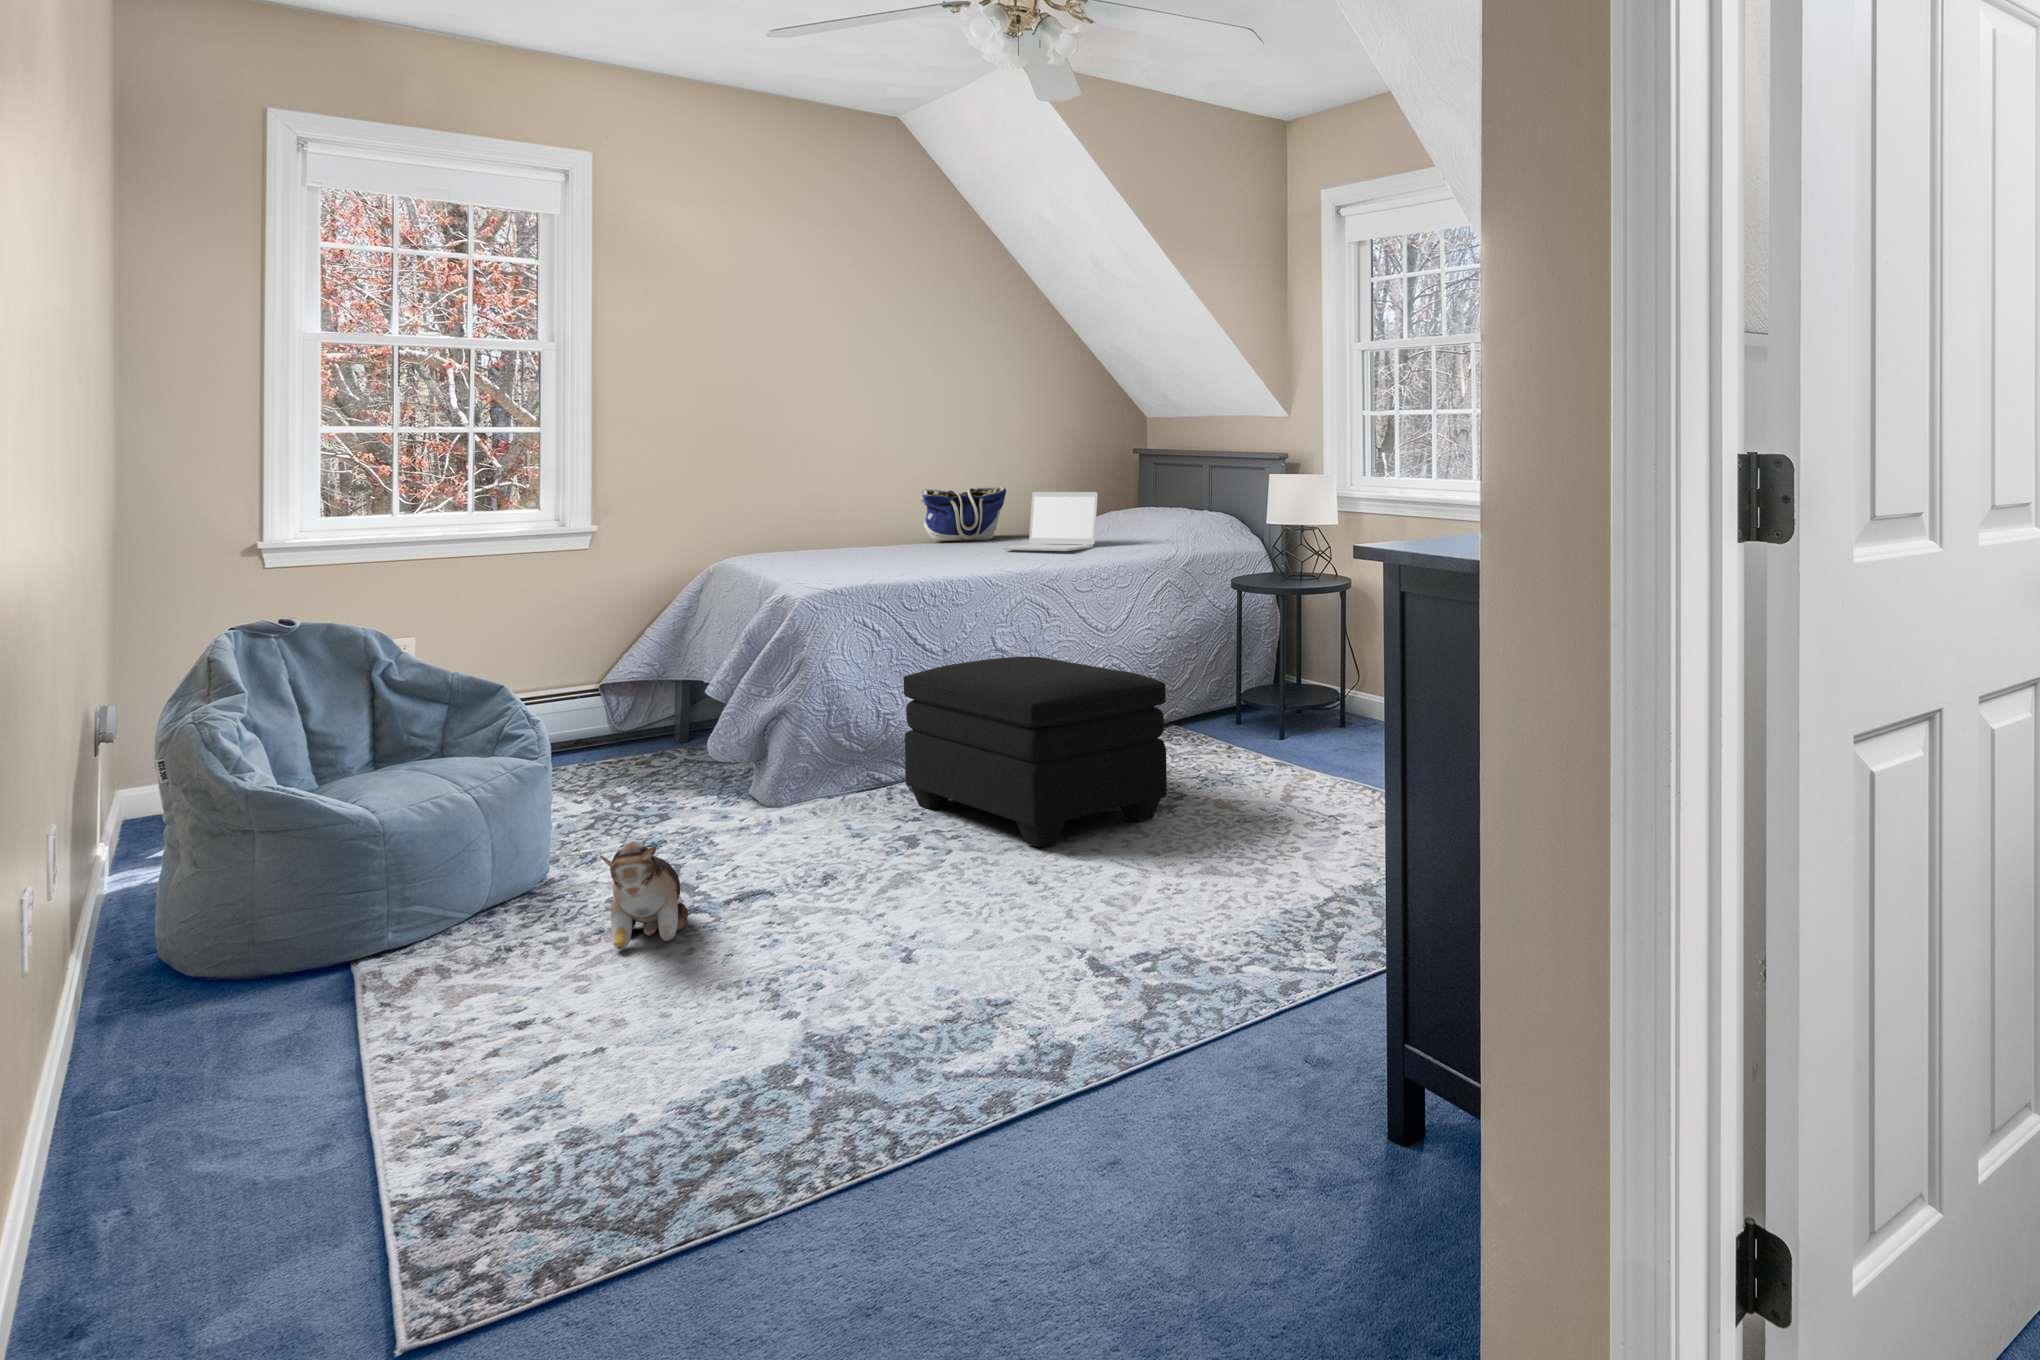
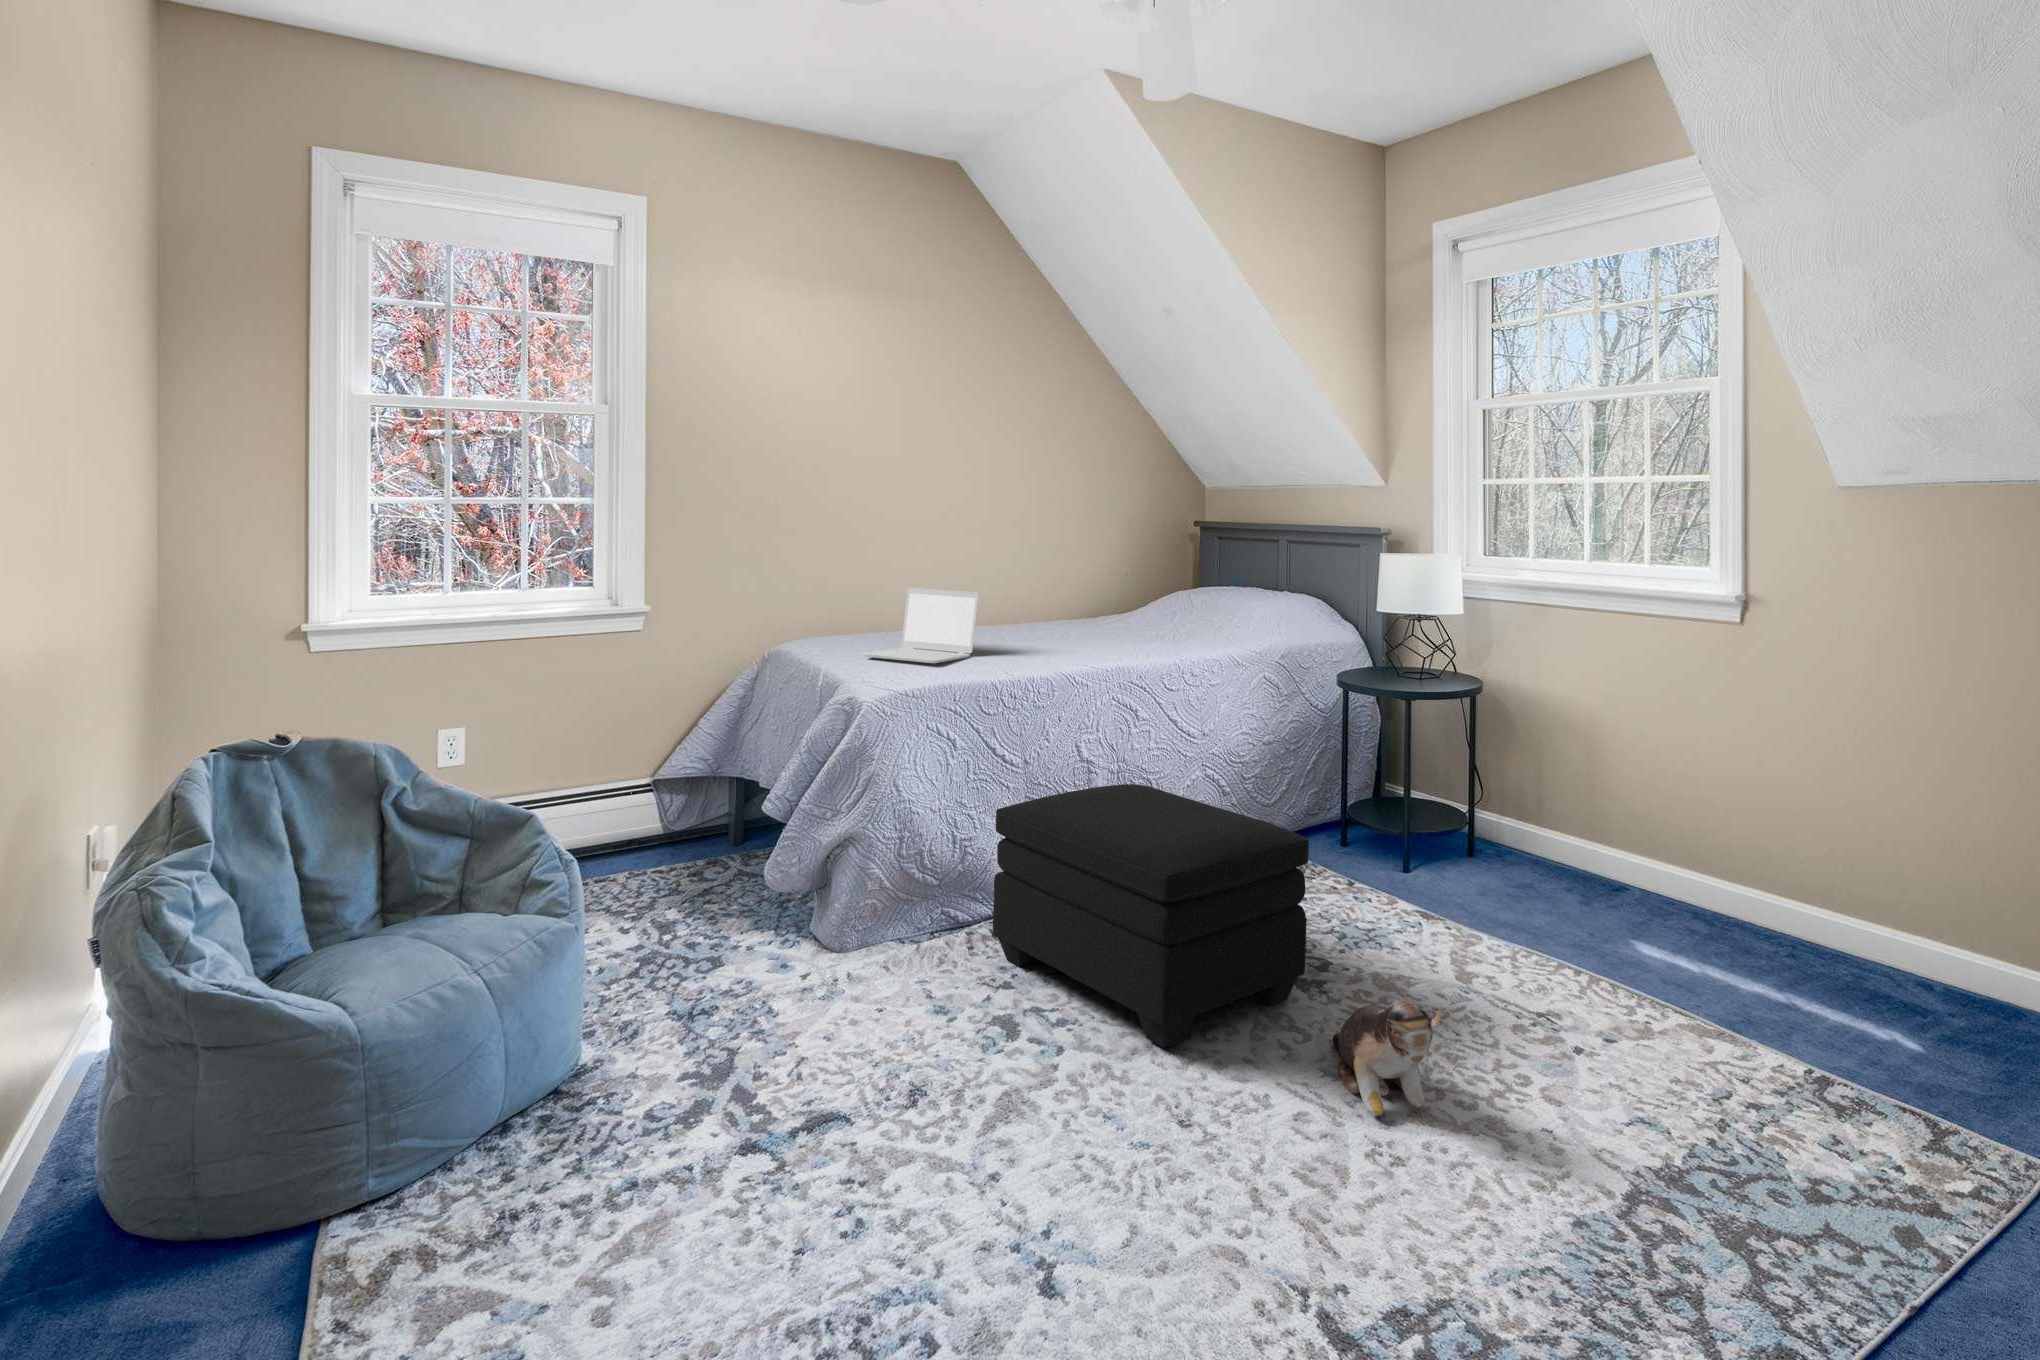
tote bag: present [920,486,1006,541] -> none [995,571,1085,627]
laptop: present [1002,492,1098,551] -> present [863,588,979,663]
plush toy: present [600,842,688,949] -> present [1333,999,1441,1116]

